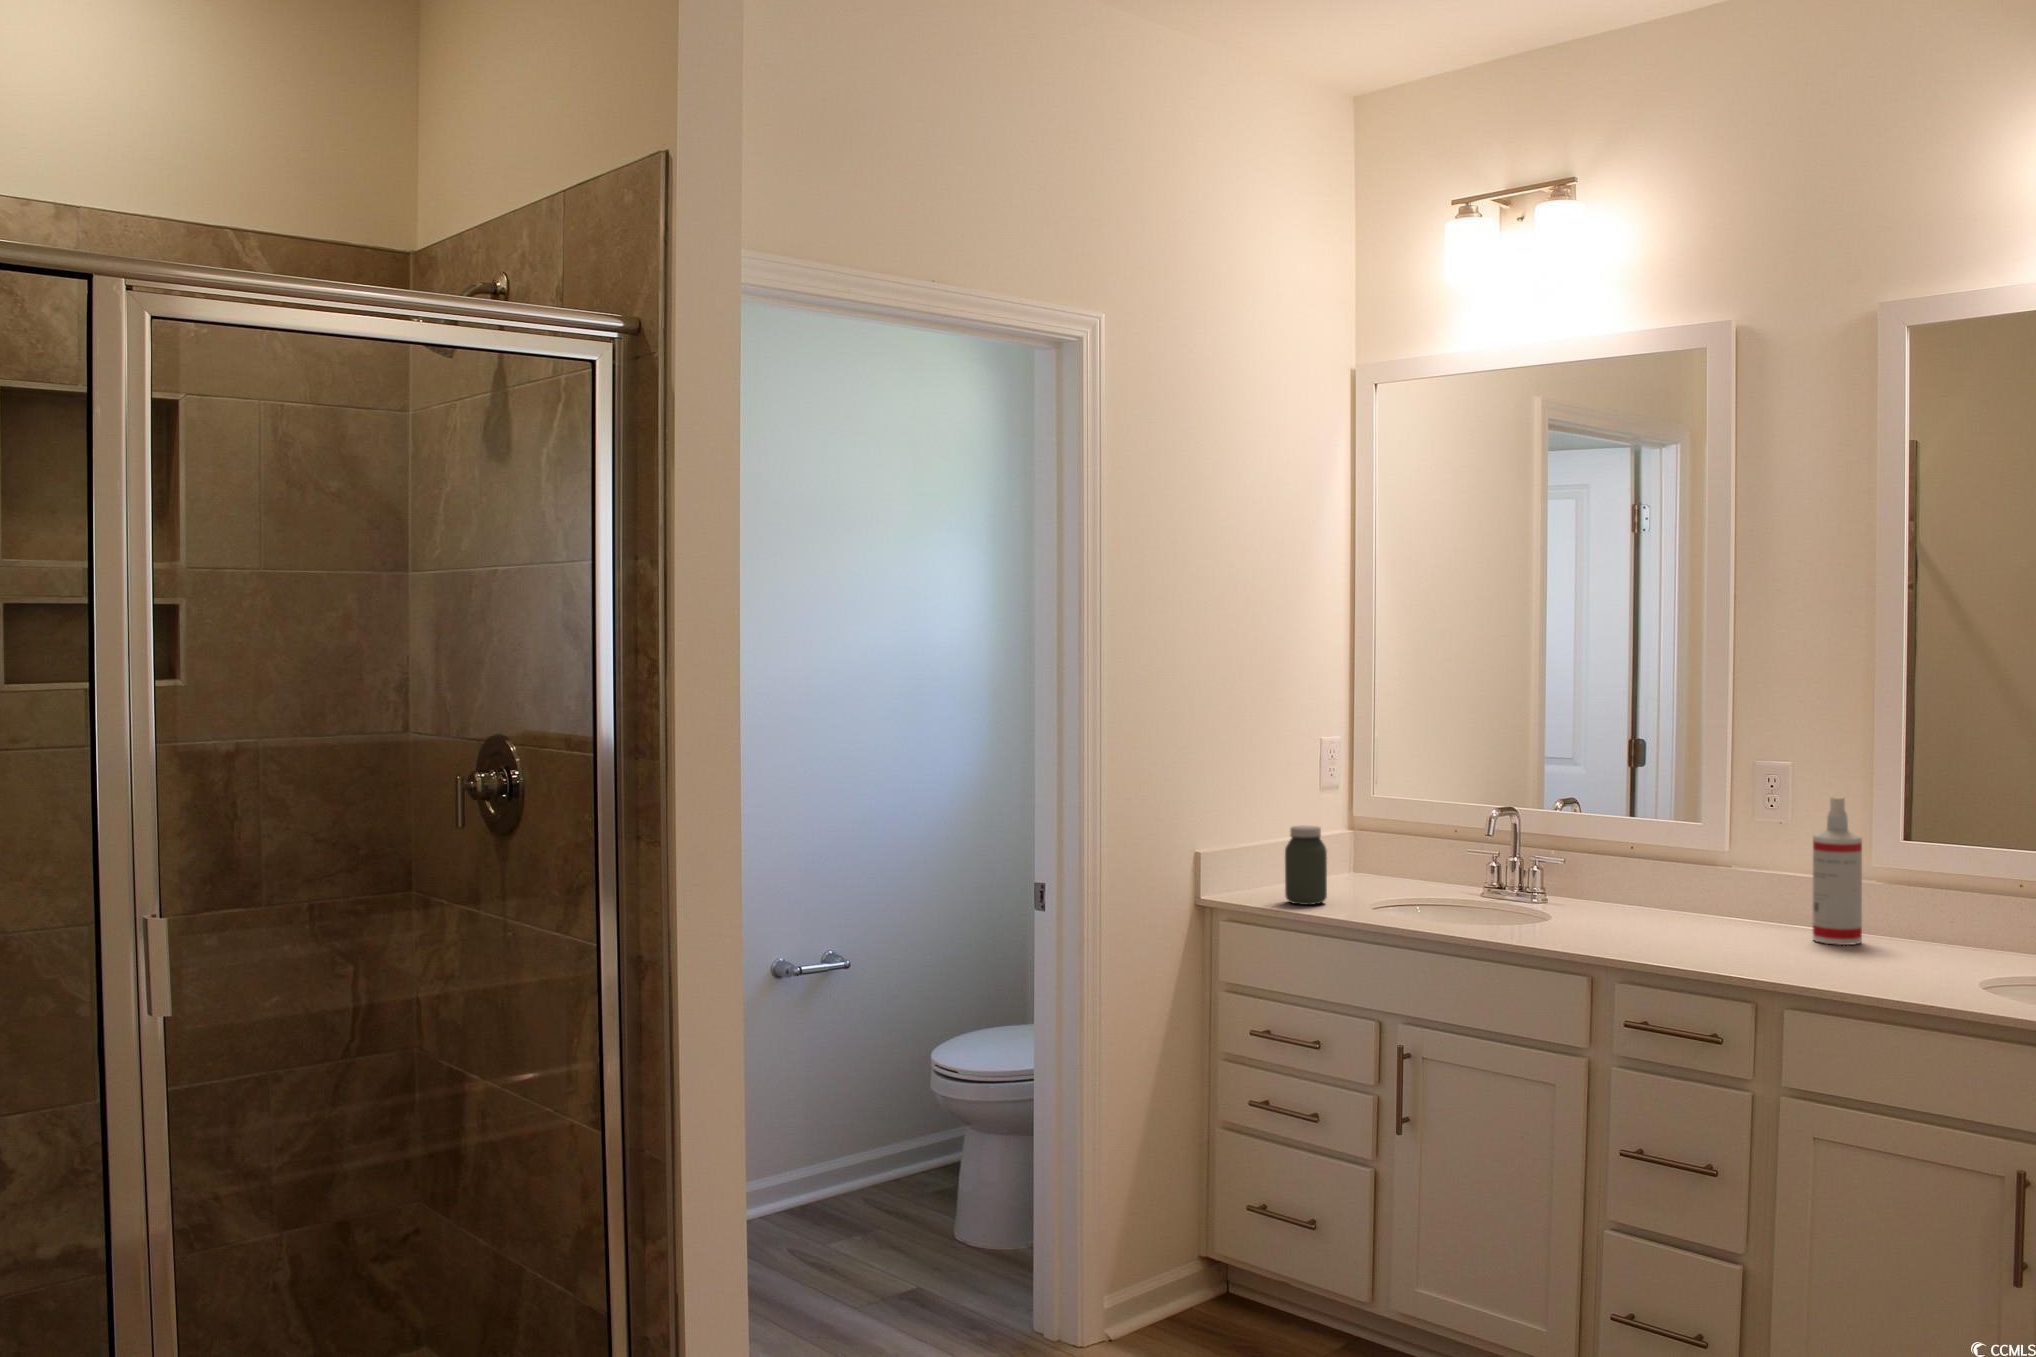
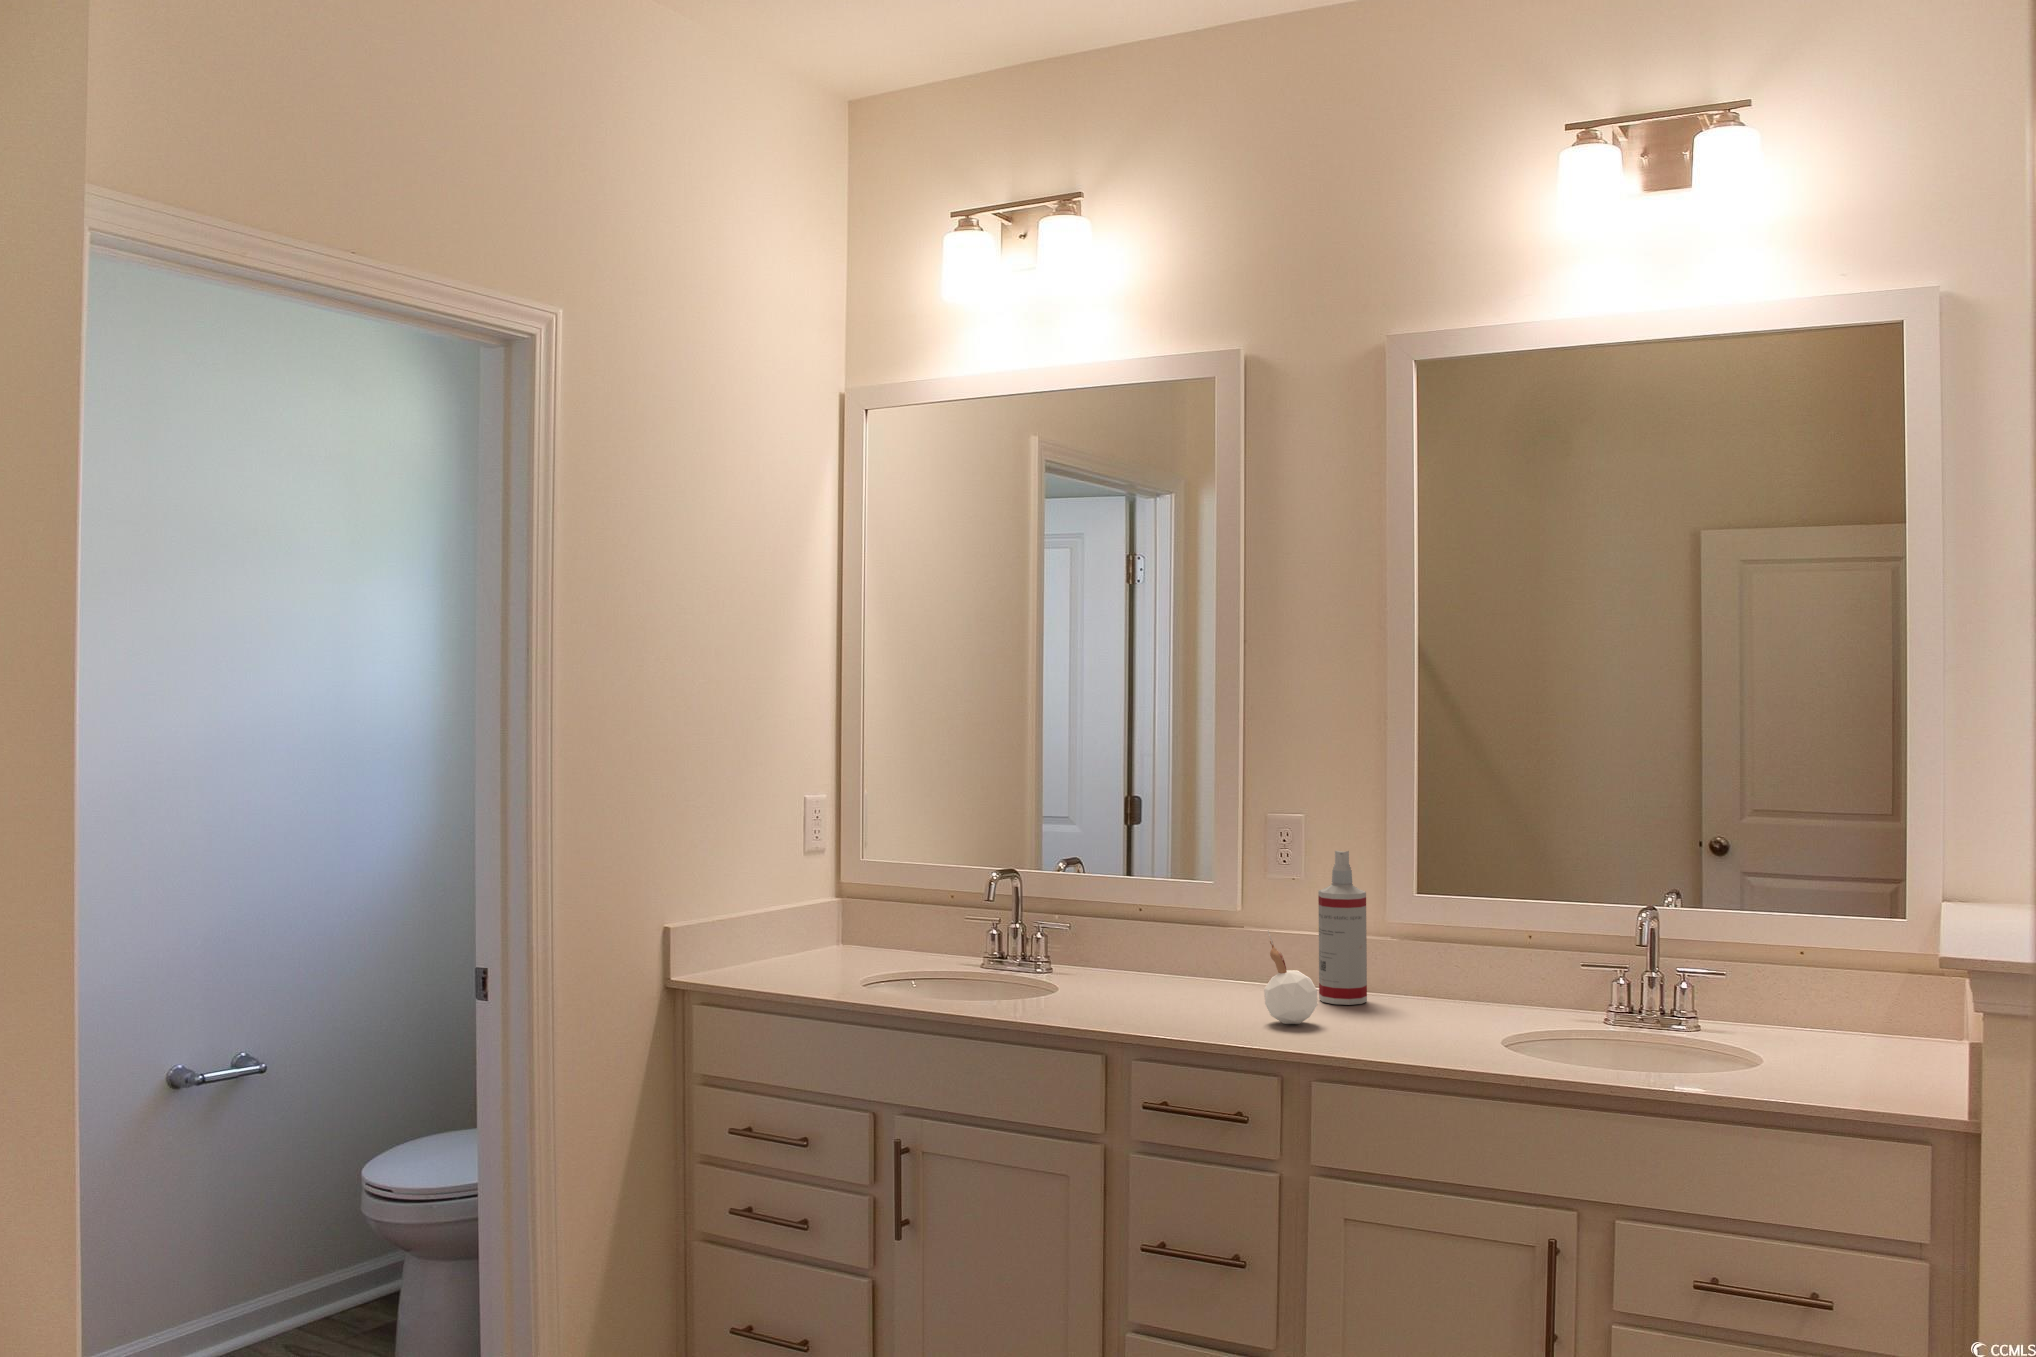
jar: present [1285,826,1327,905] -> none [772,894,818,983]
candle: none [1748,870,1801,958] -> present [1264,930,1318,1024]

